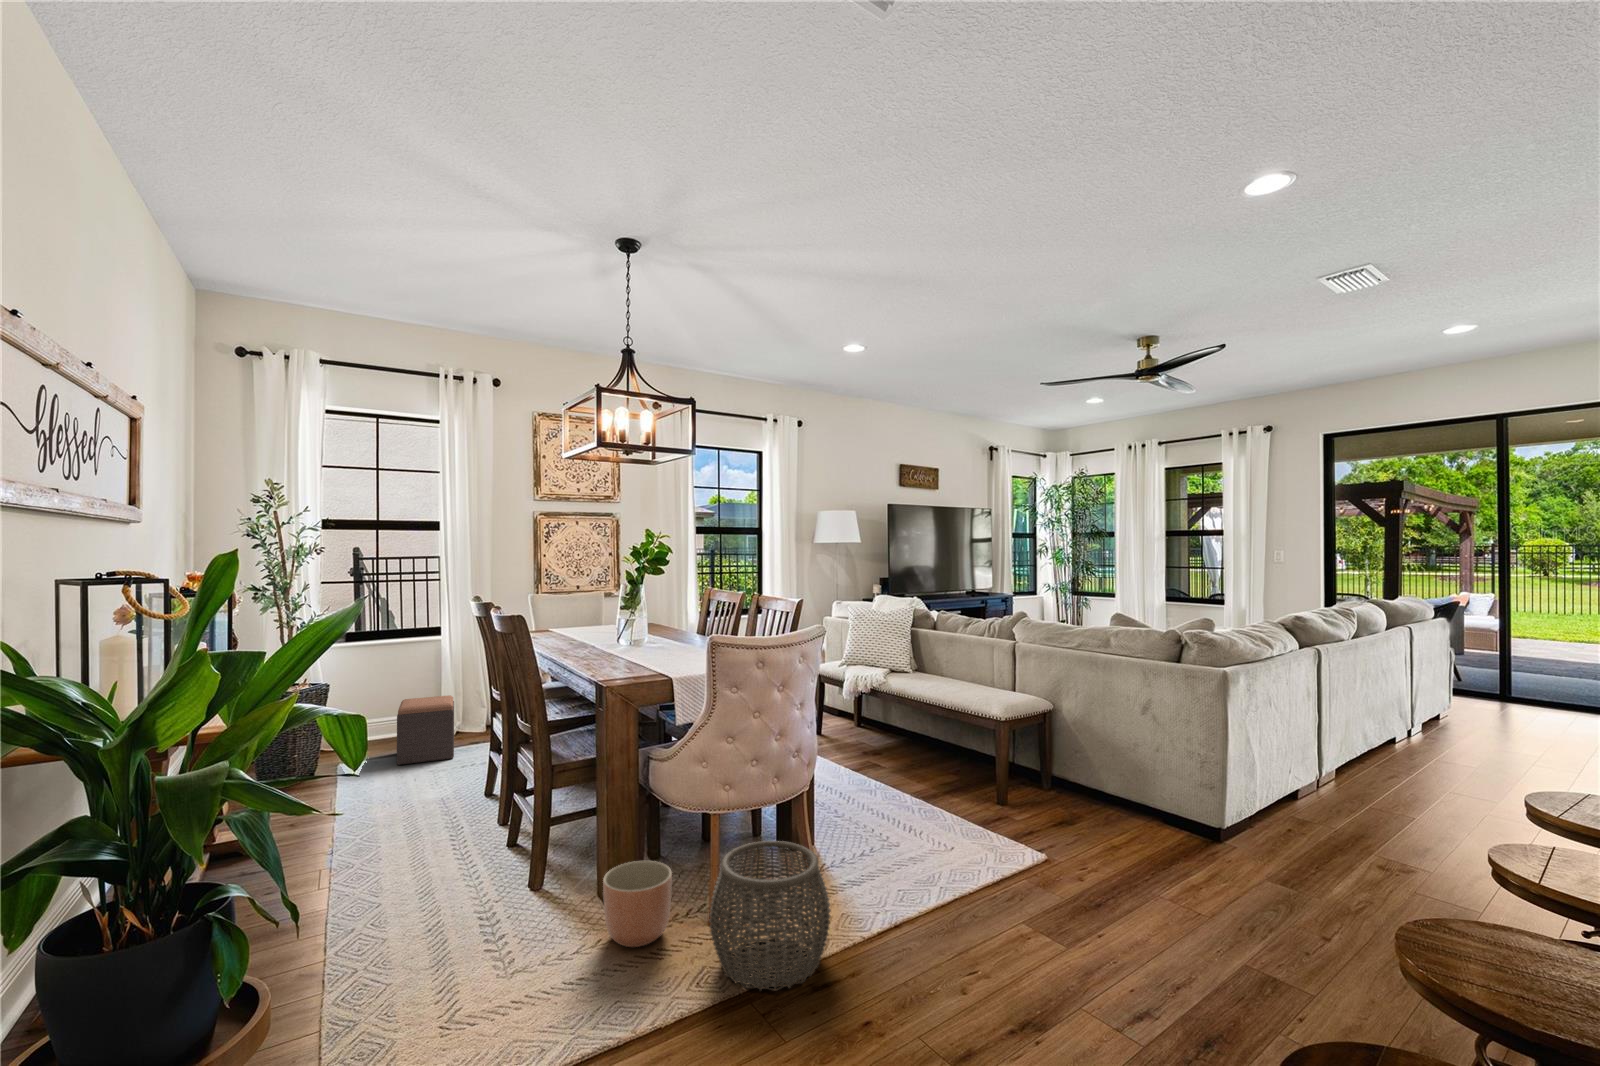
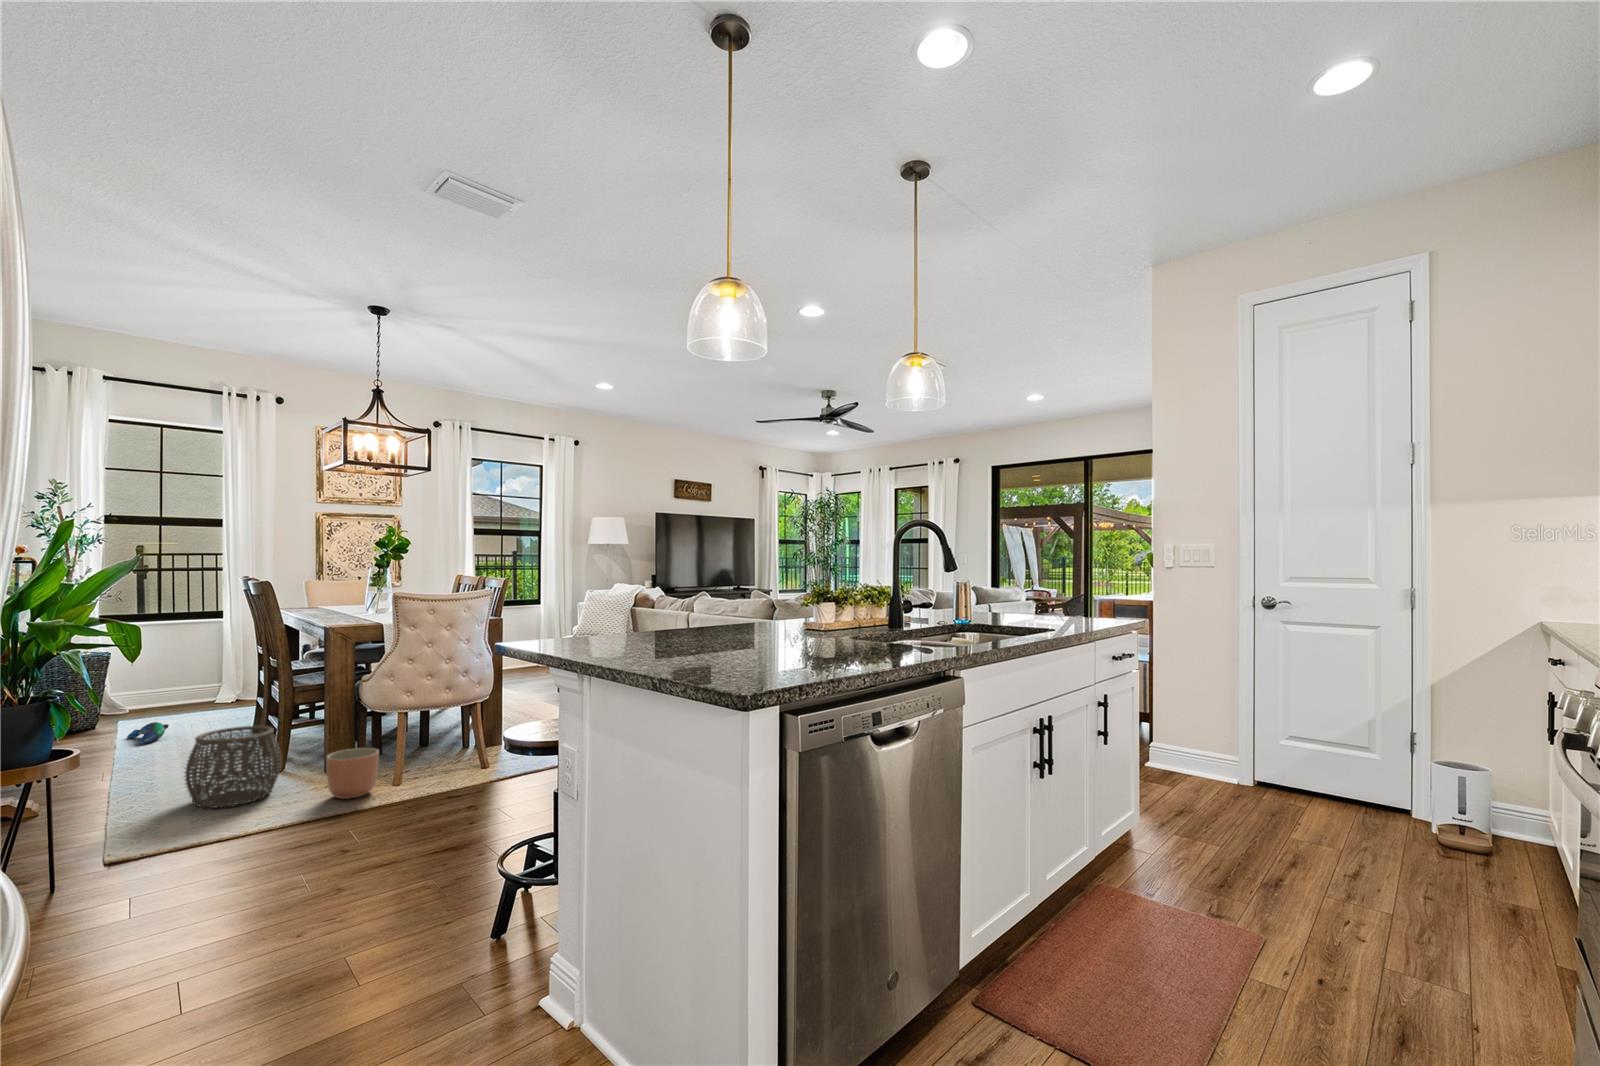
footstool: present [397,695,454,765] -> none [173,667,231,722]
plush toy: none [348,772,393,804] -> present [127,722,169,744]
woven basket: present [709,841,831,991] -> present [185,726,281,808]

